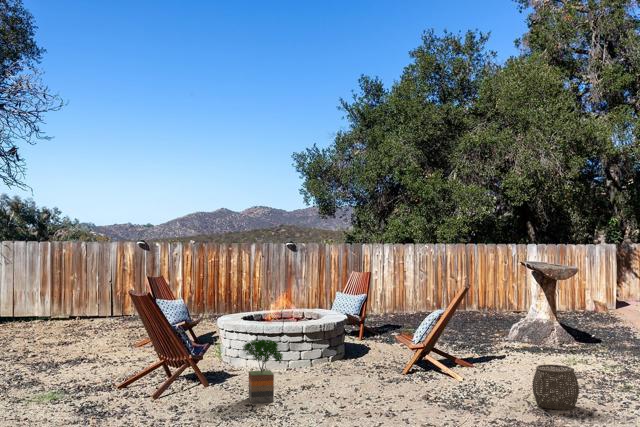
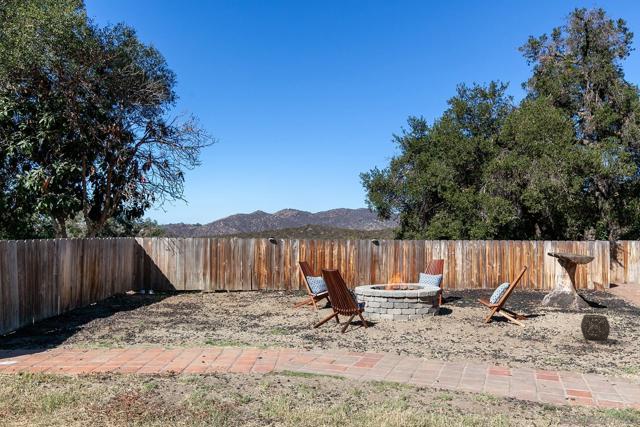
potted tree: present [243,339,283,403] -> none [406,298,432,336]

